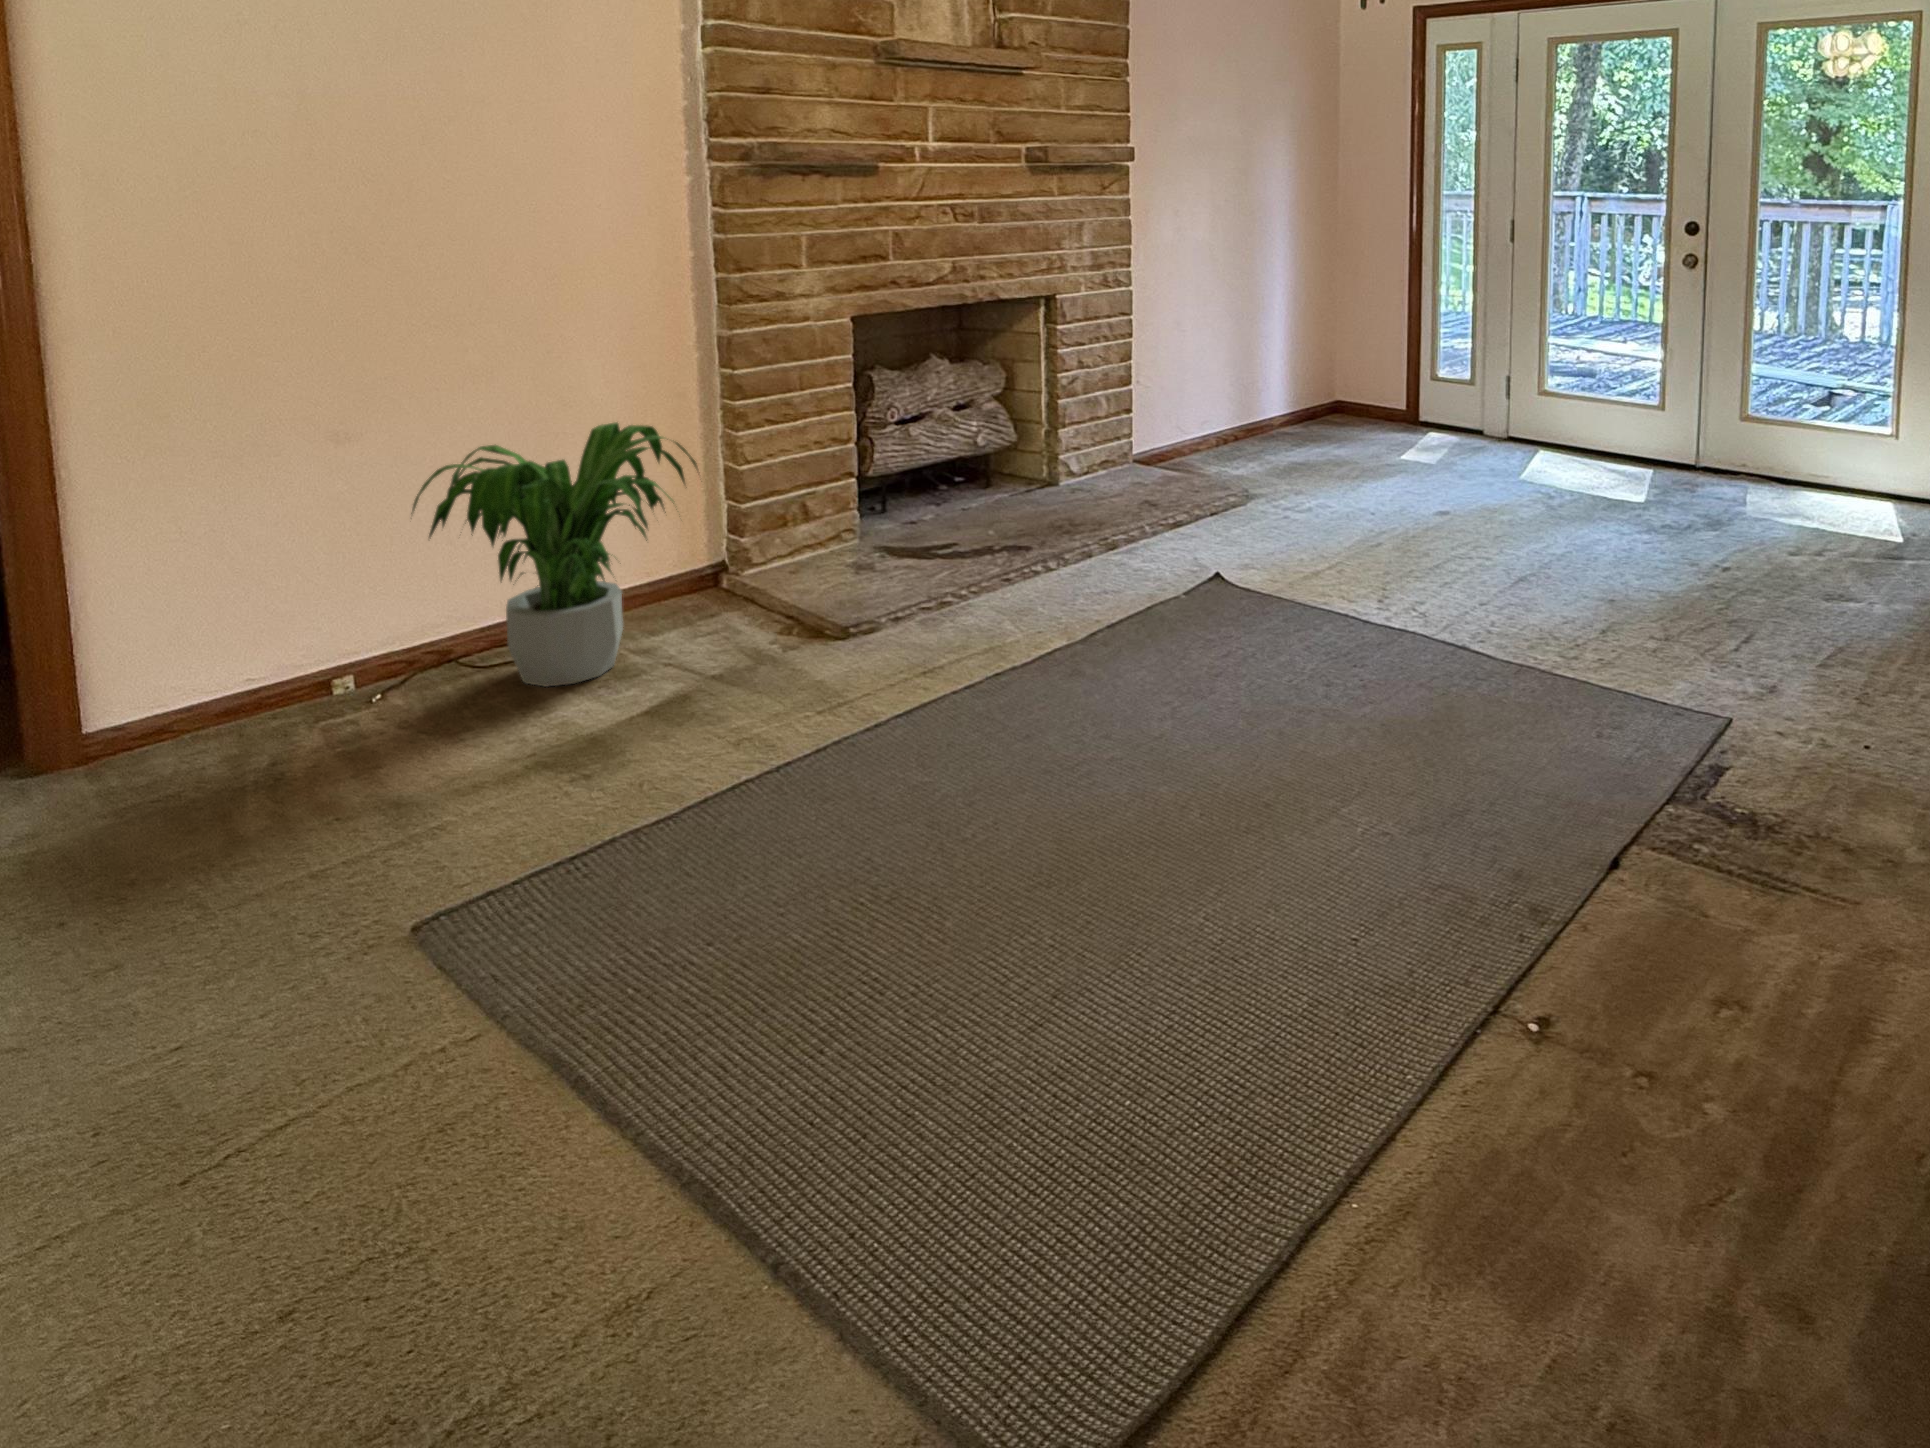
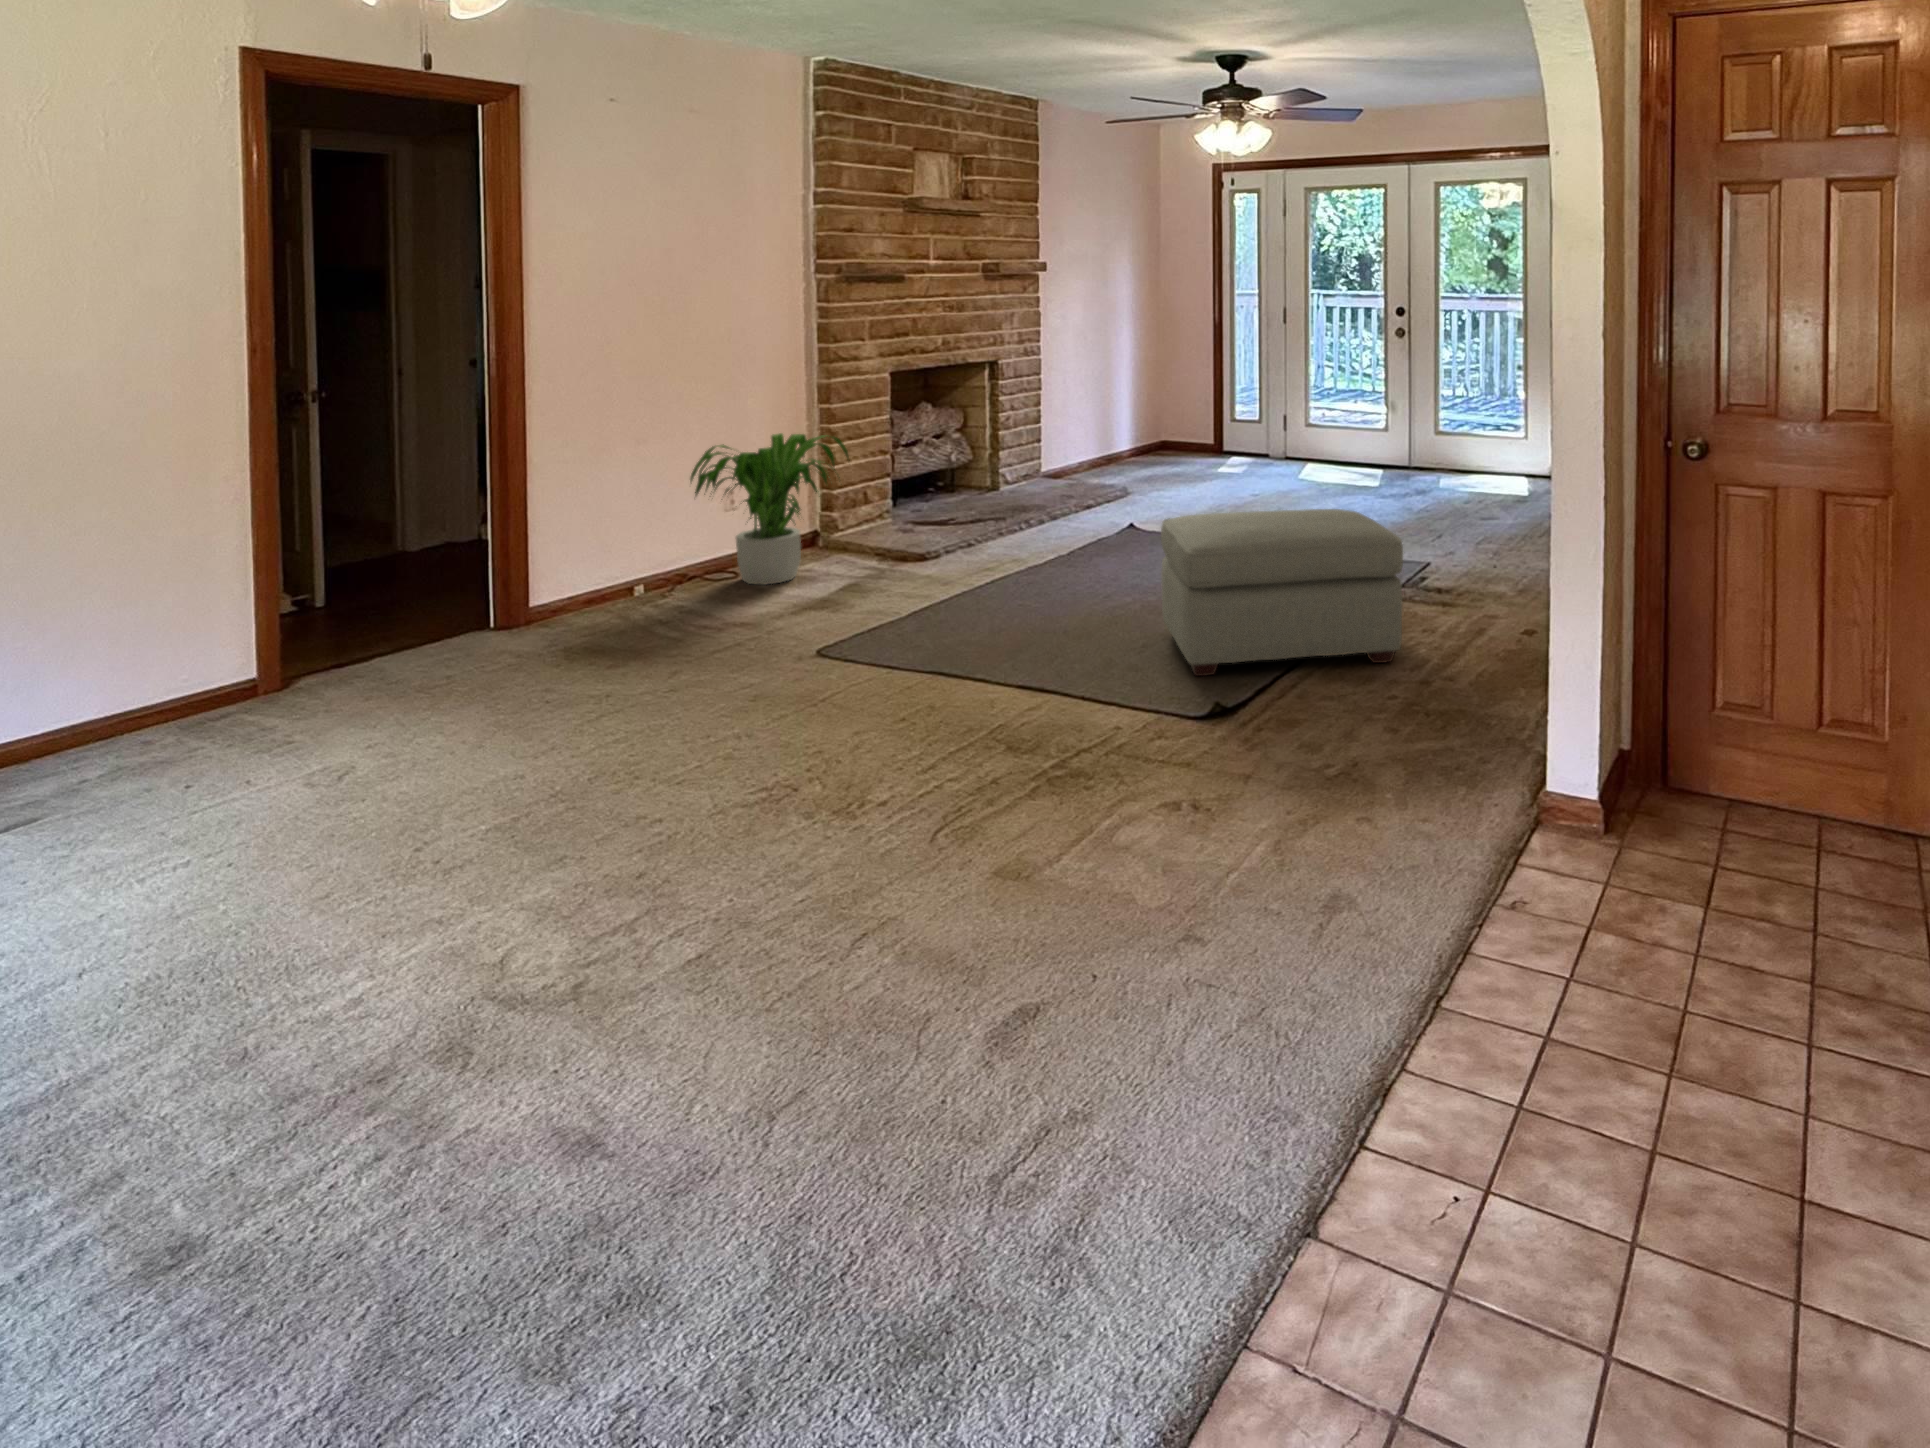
ottoman: none [1115,677,1661,1109] -> present [1161,509,1403,676]

